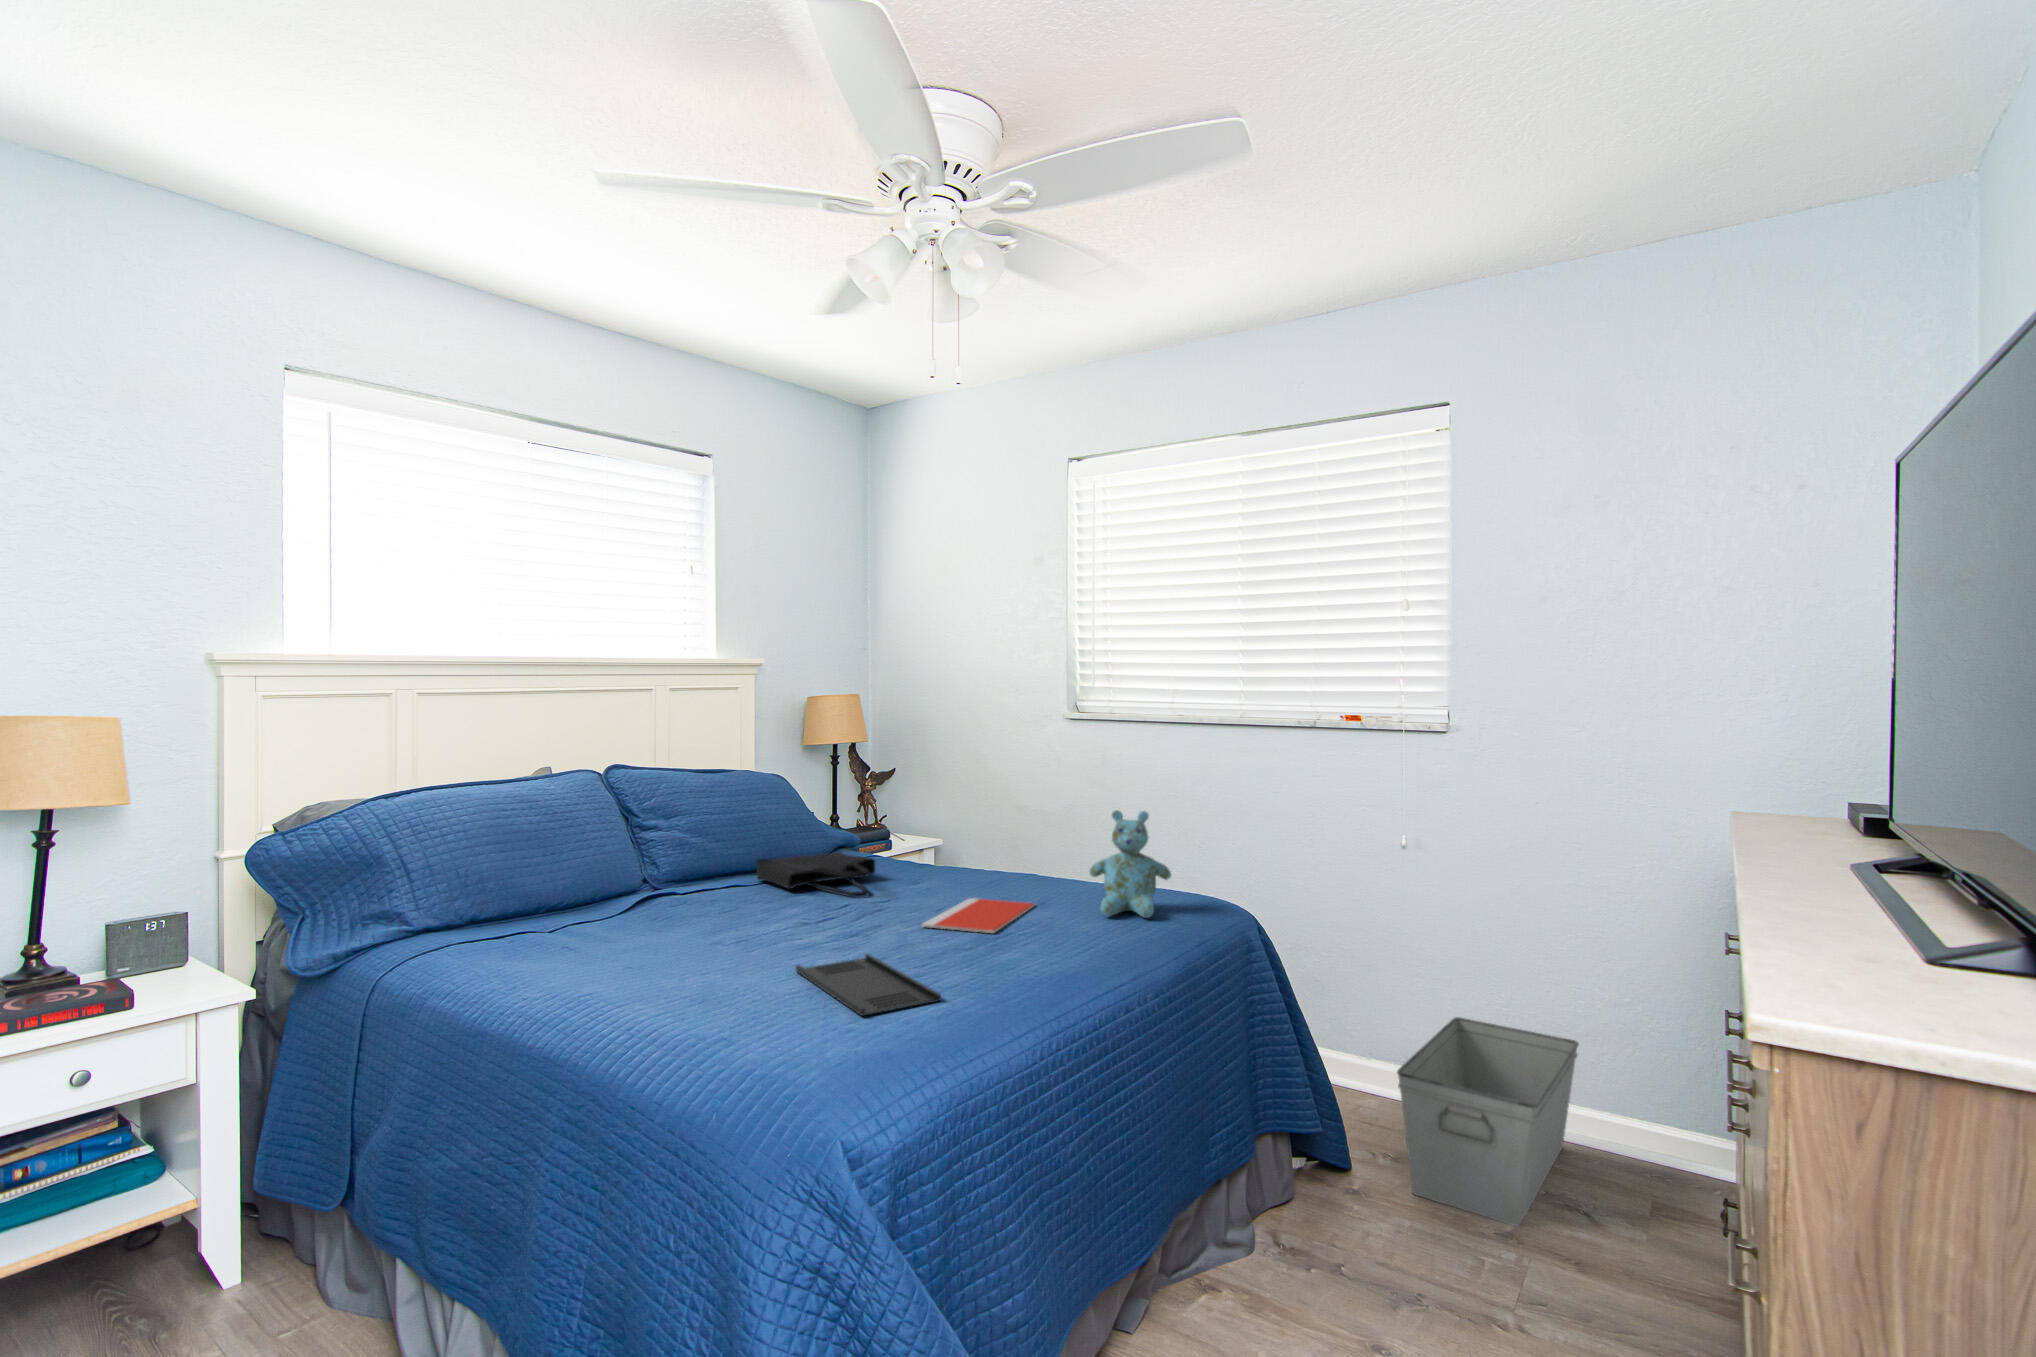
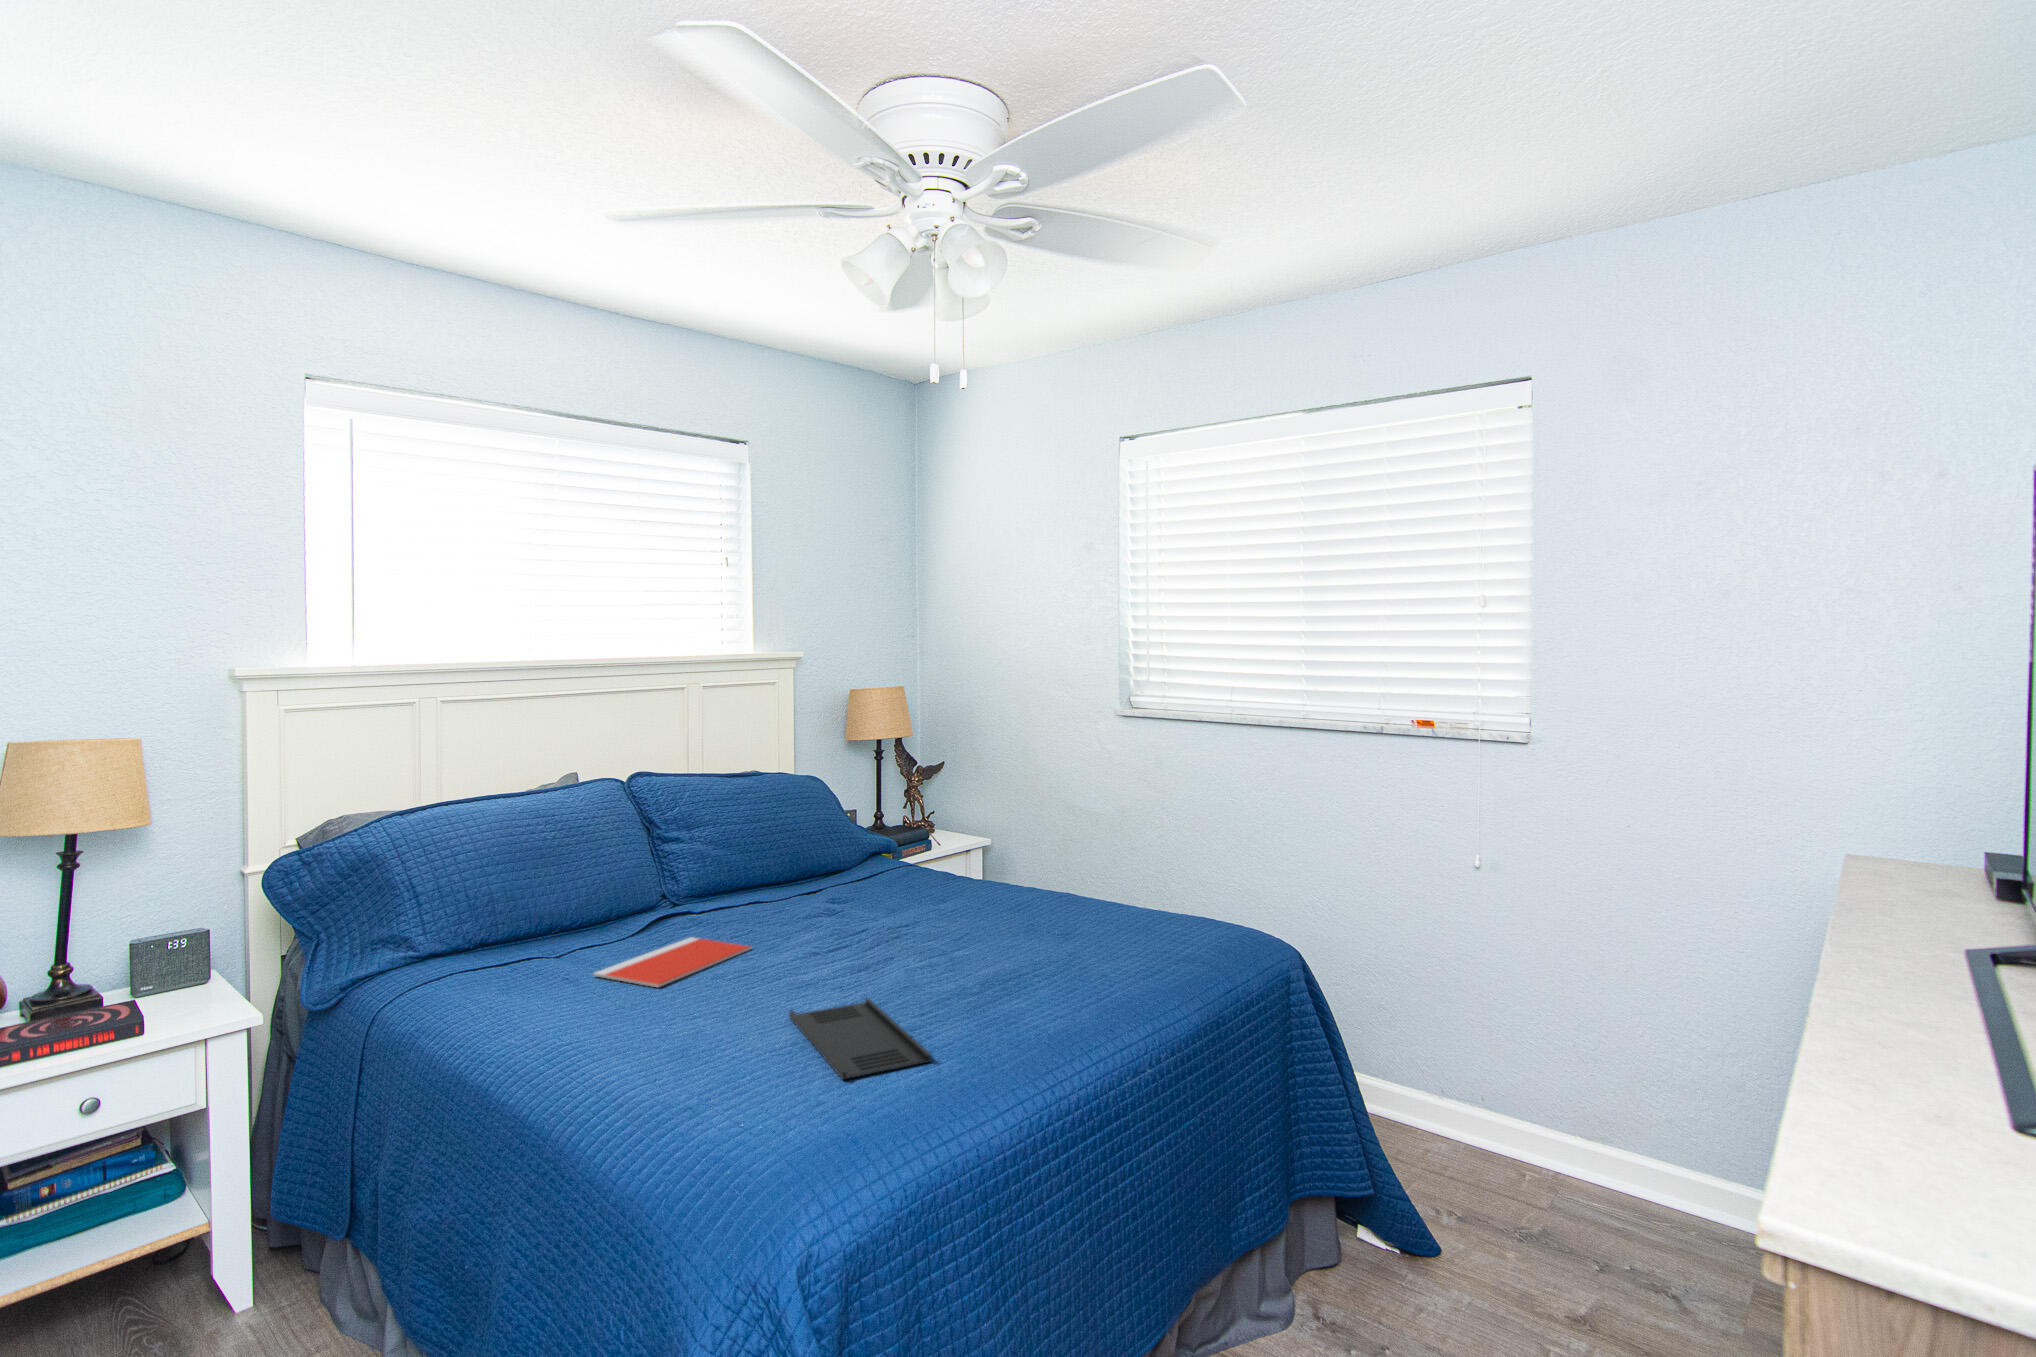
stuffed bear: present [1090,810,1171,918] -> none [1121,837,1210,958]
tote bag: present [757,852,875,897] -> none [779,866,902,922]
notebook: present [921,898,1036,933] -> present [593,937,752,988]
storage bin: present [1397,1017,1579,1226] -> none [1462,1063,1680,1311]

